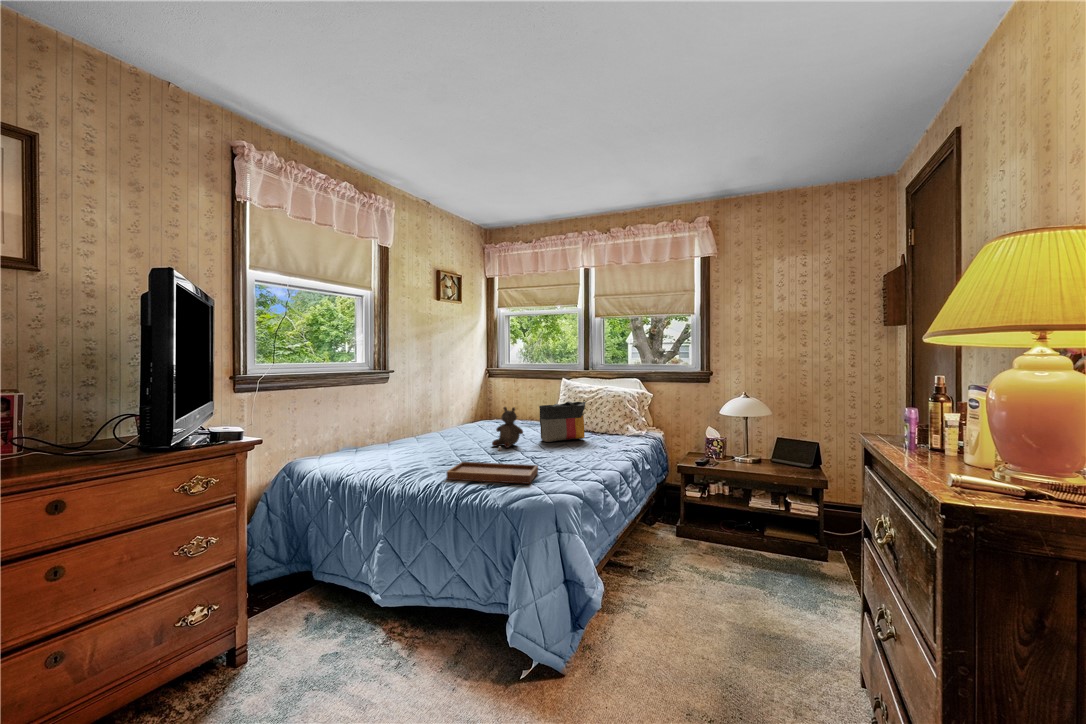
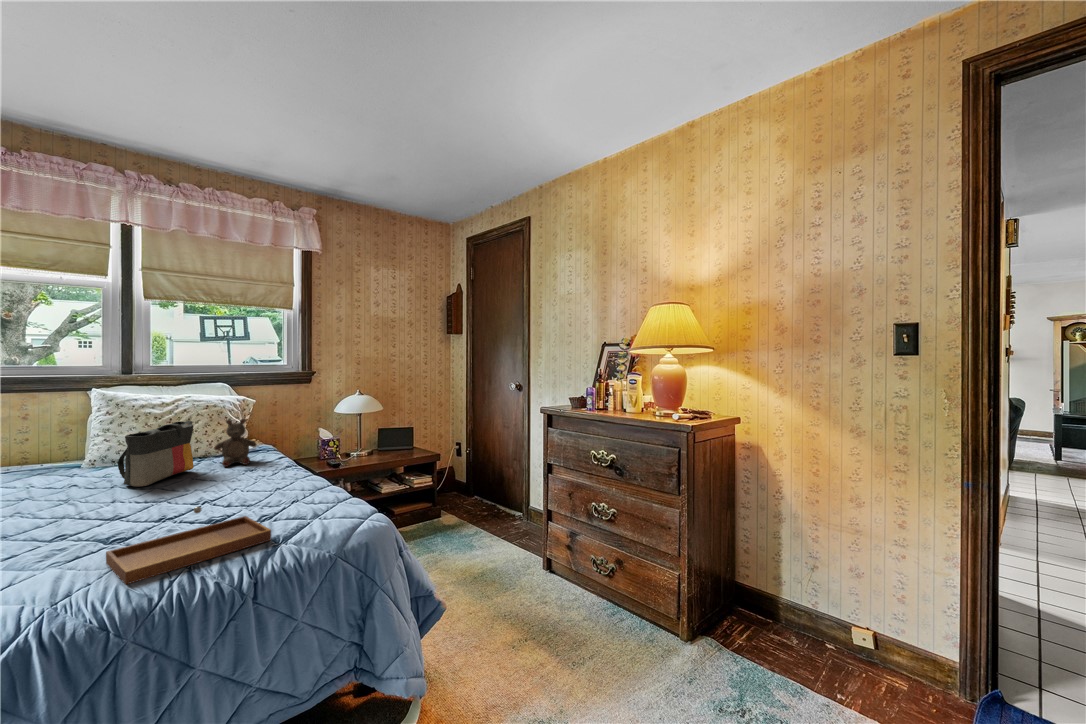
stuffed bear: present [492,407,523,448] -> present [214,419,257,467]

